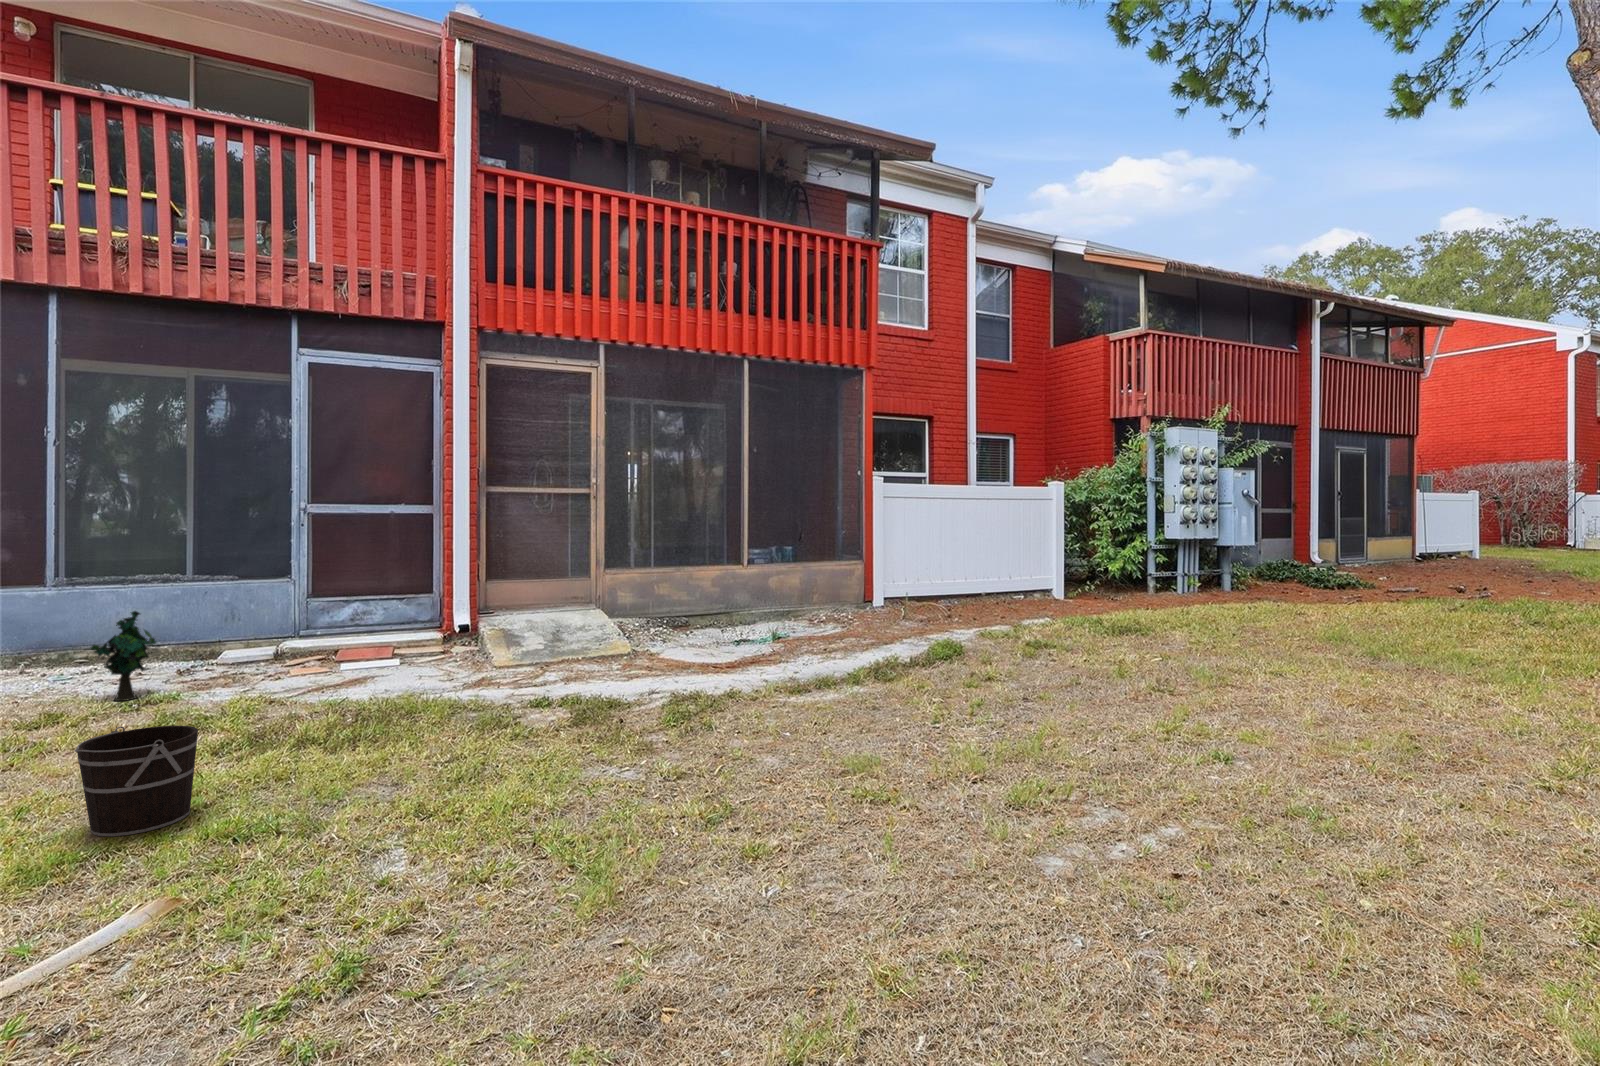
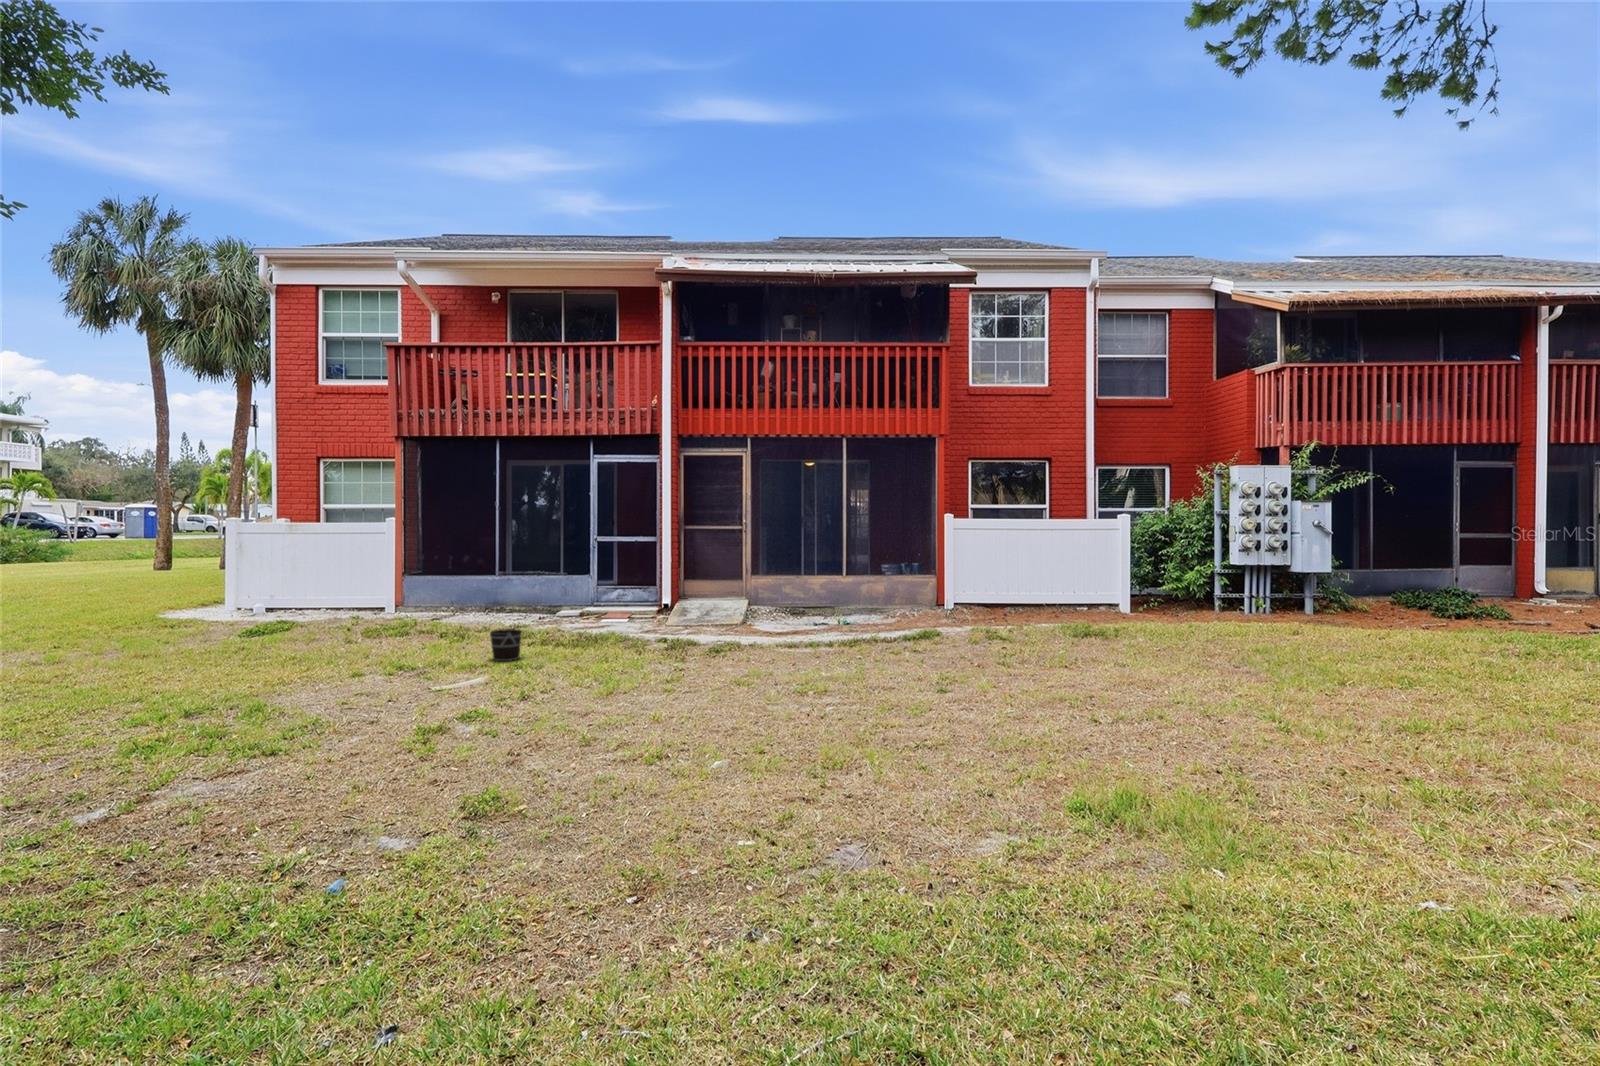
decorative plant: present [91,611,156,701] -> none [506,588,529,626]

